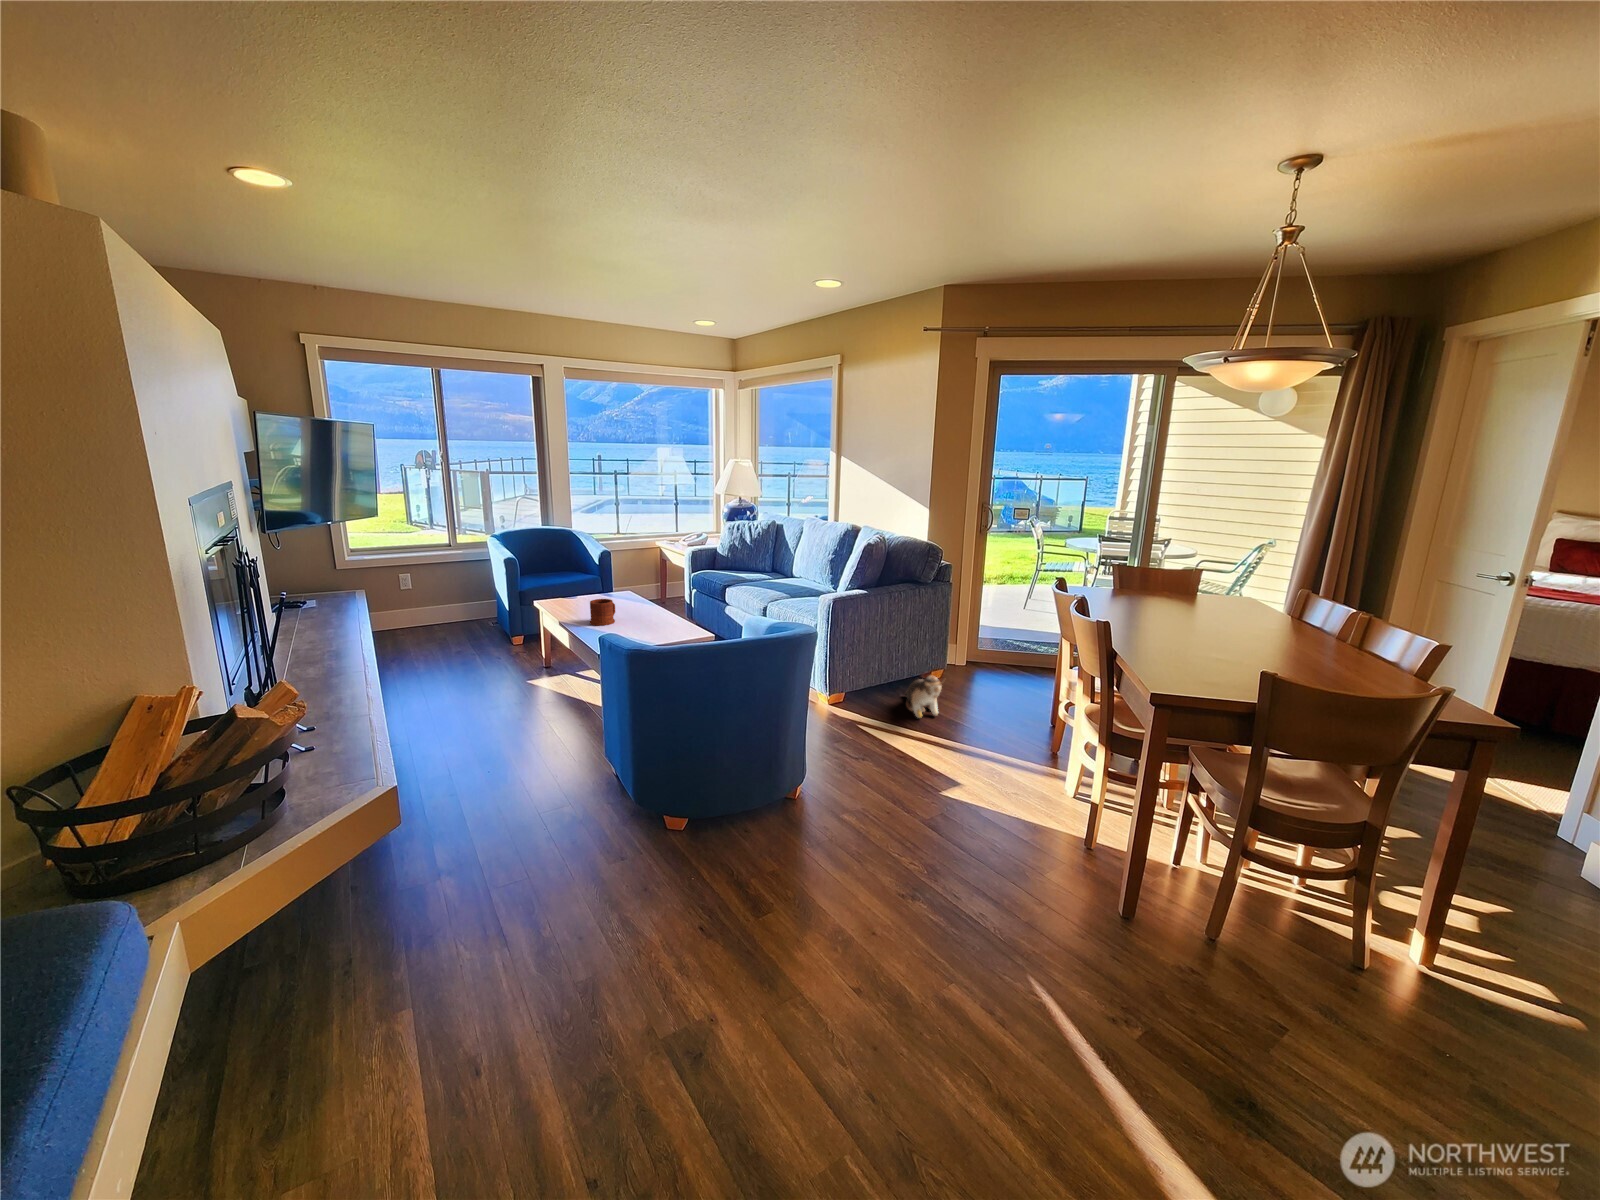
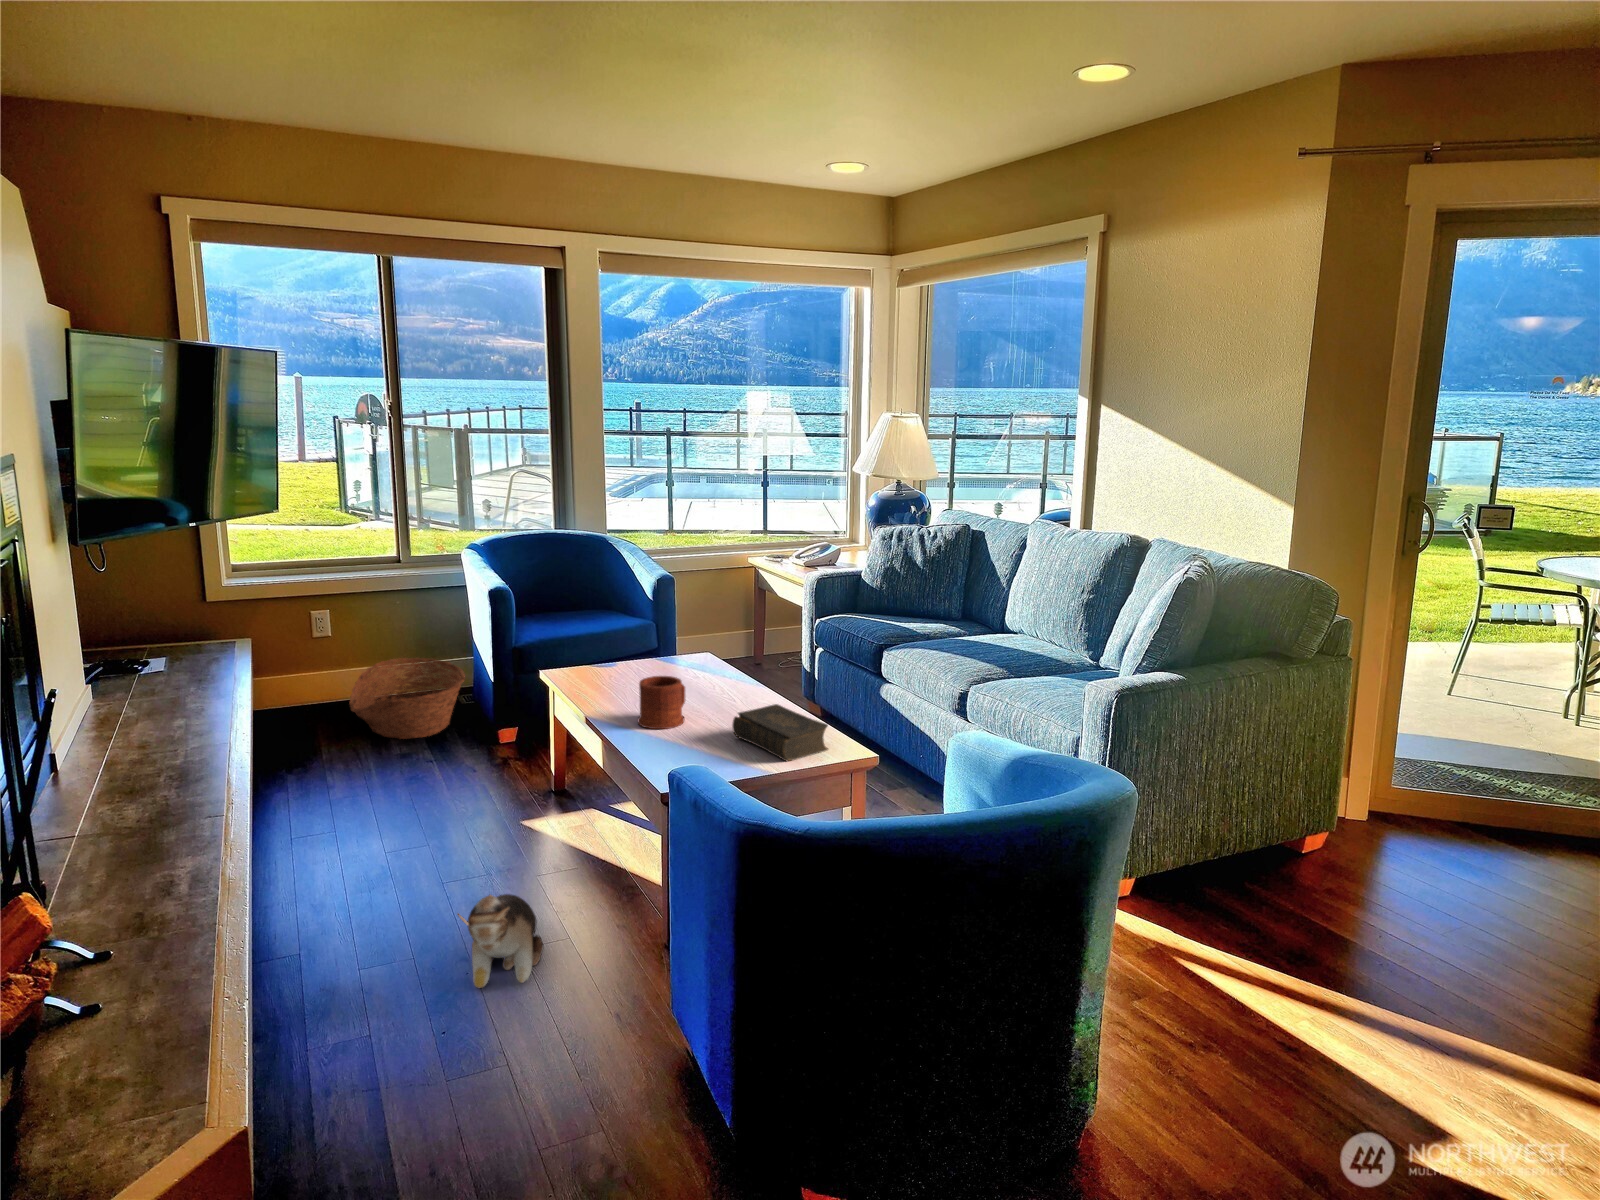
basket: none [423,603,492,647] -> present [349,658,465,739]
book: none [639,611,688,636] -> present [732,704,828,761]
plush toy: present [905,675,944,718] -> present [458,894,543,988]

